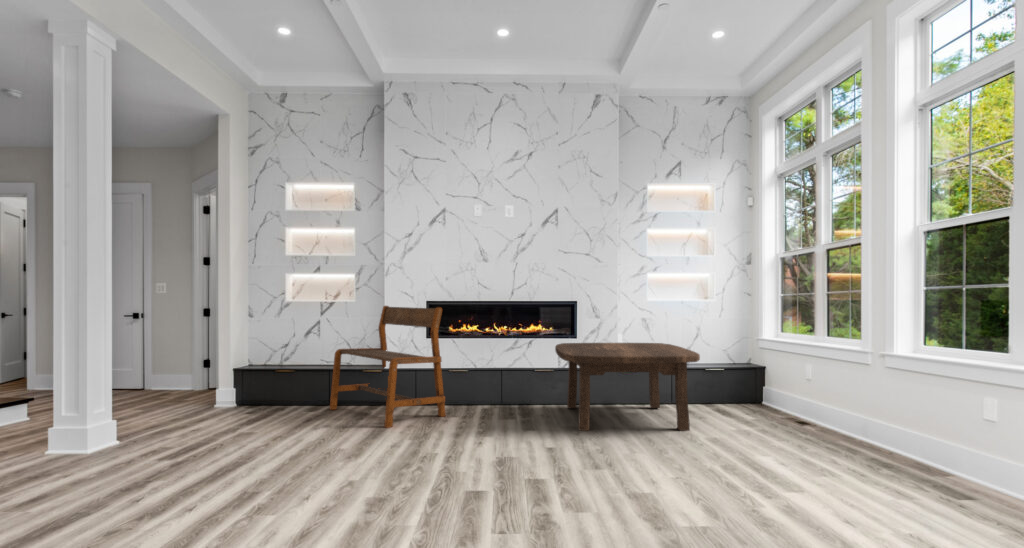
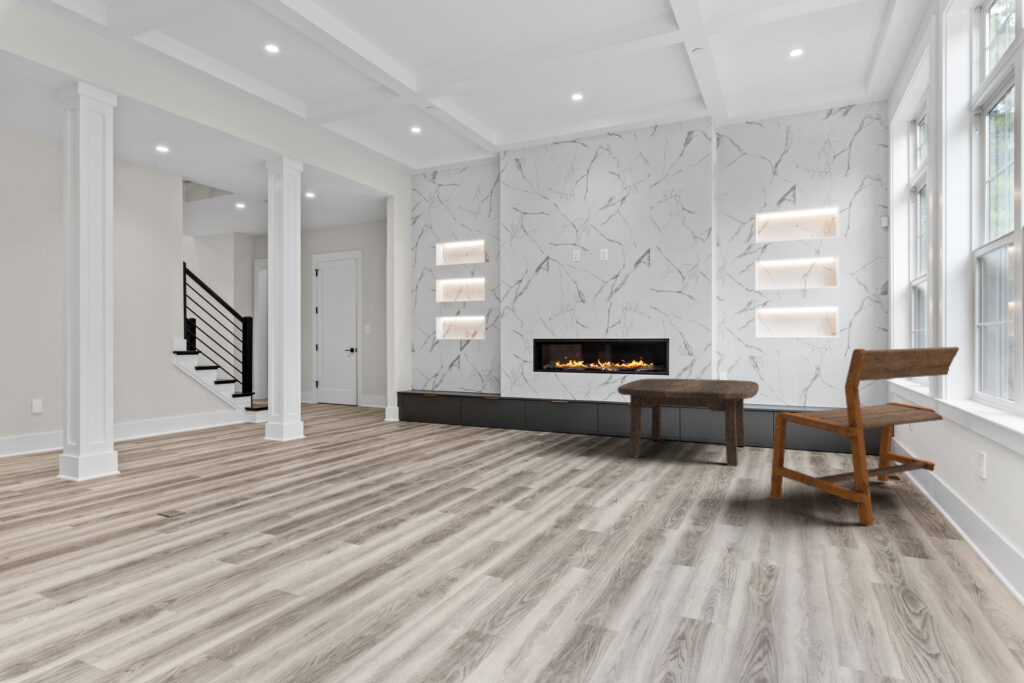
bench: present [330,306,446,428] -> present [770,347,959,526]

